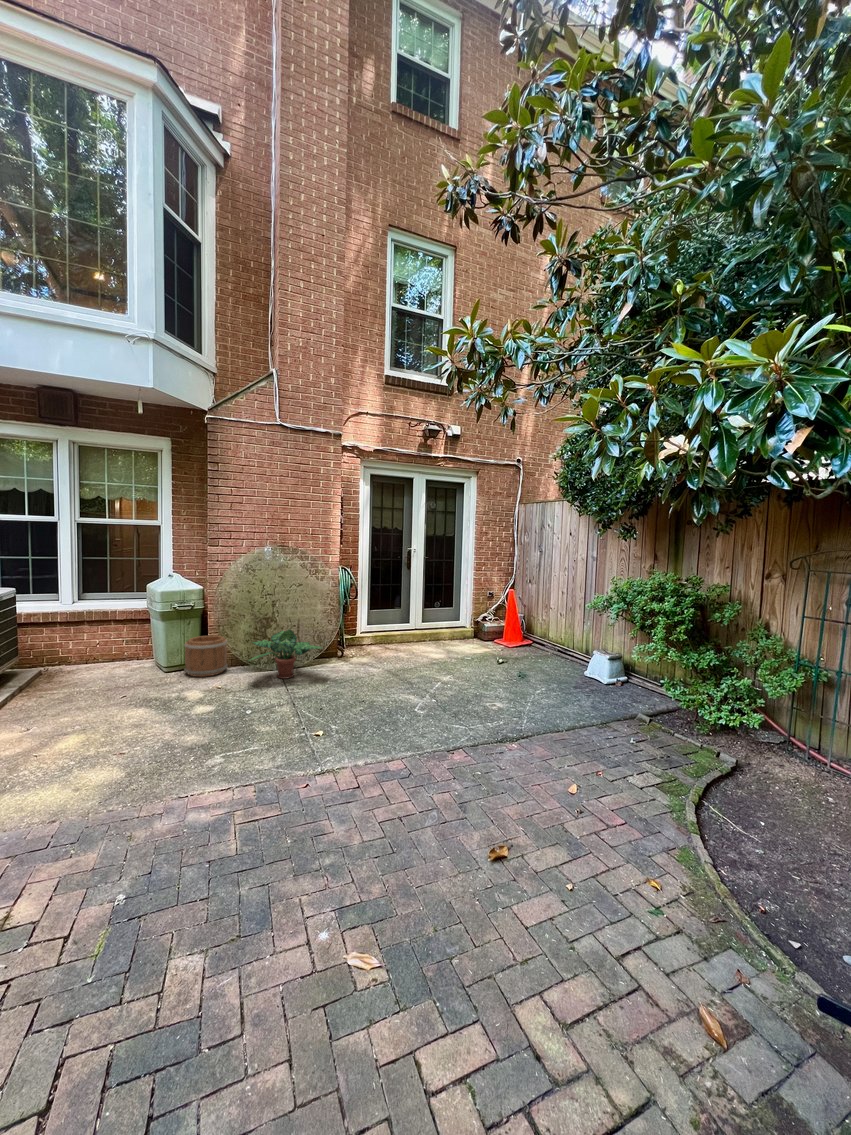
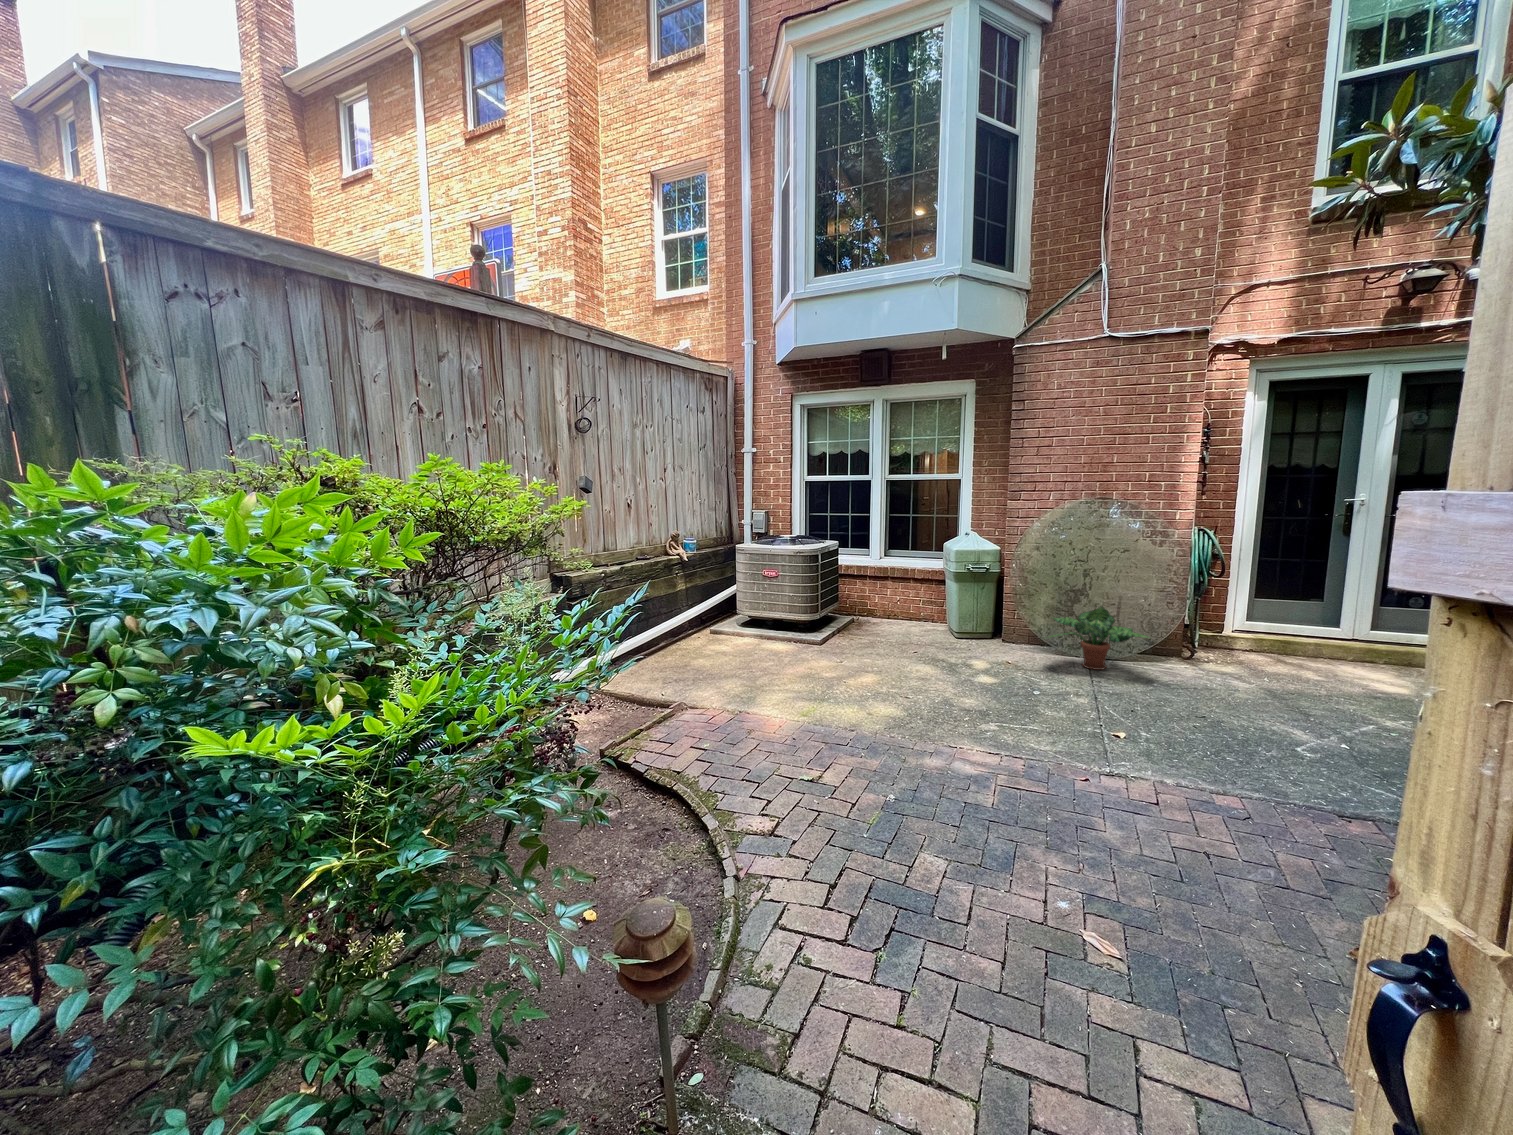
bucket: present [184,636,227,677] -> none [975,604,1024,650]

